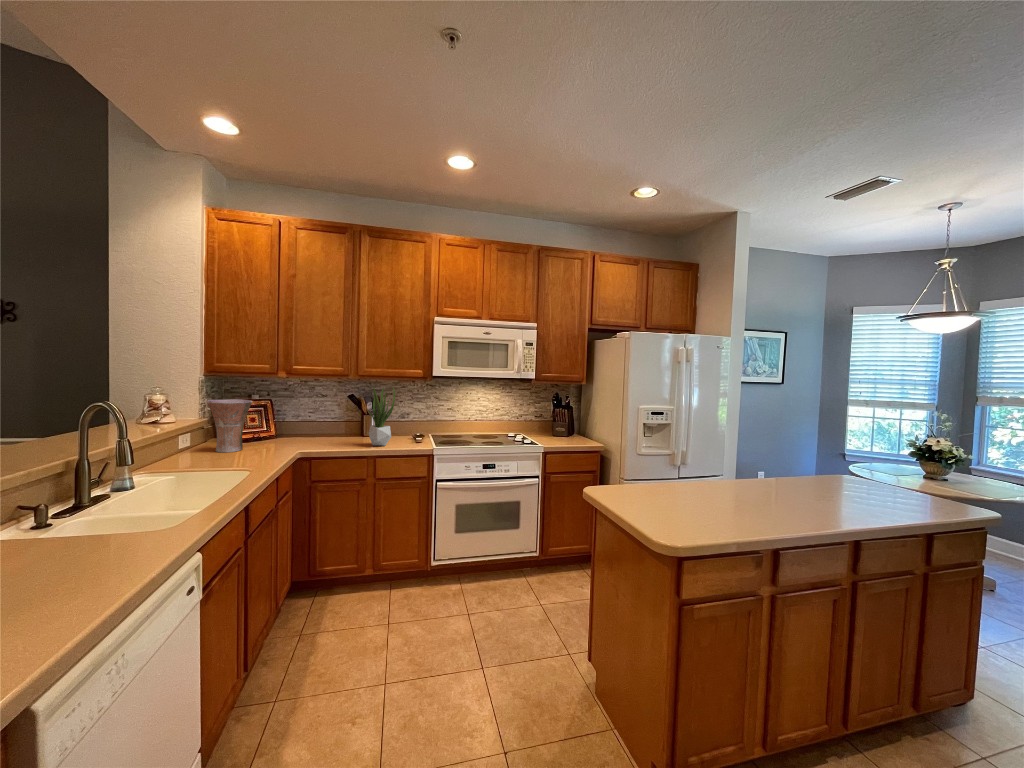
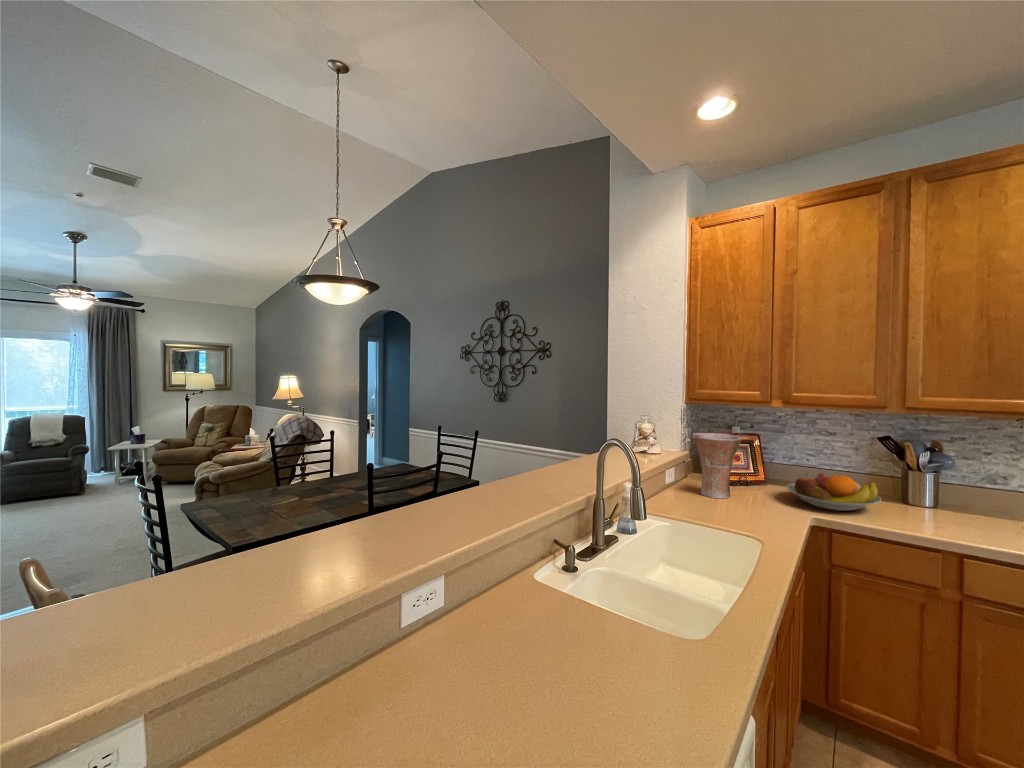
potted plant: present [367,387,395,446] -> none [932,430,1001,537]
fruit bowl: none [288,422,346,446] -> present [786,474,881,511]

